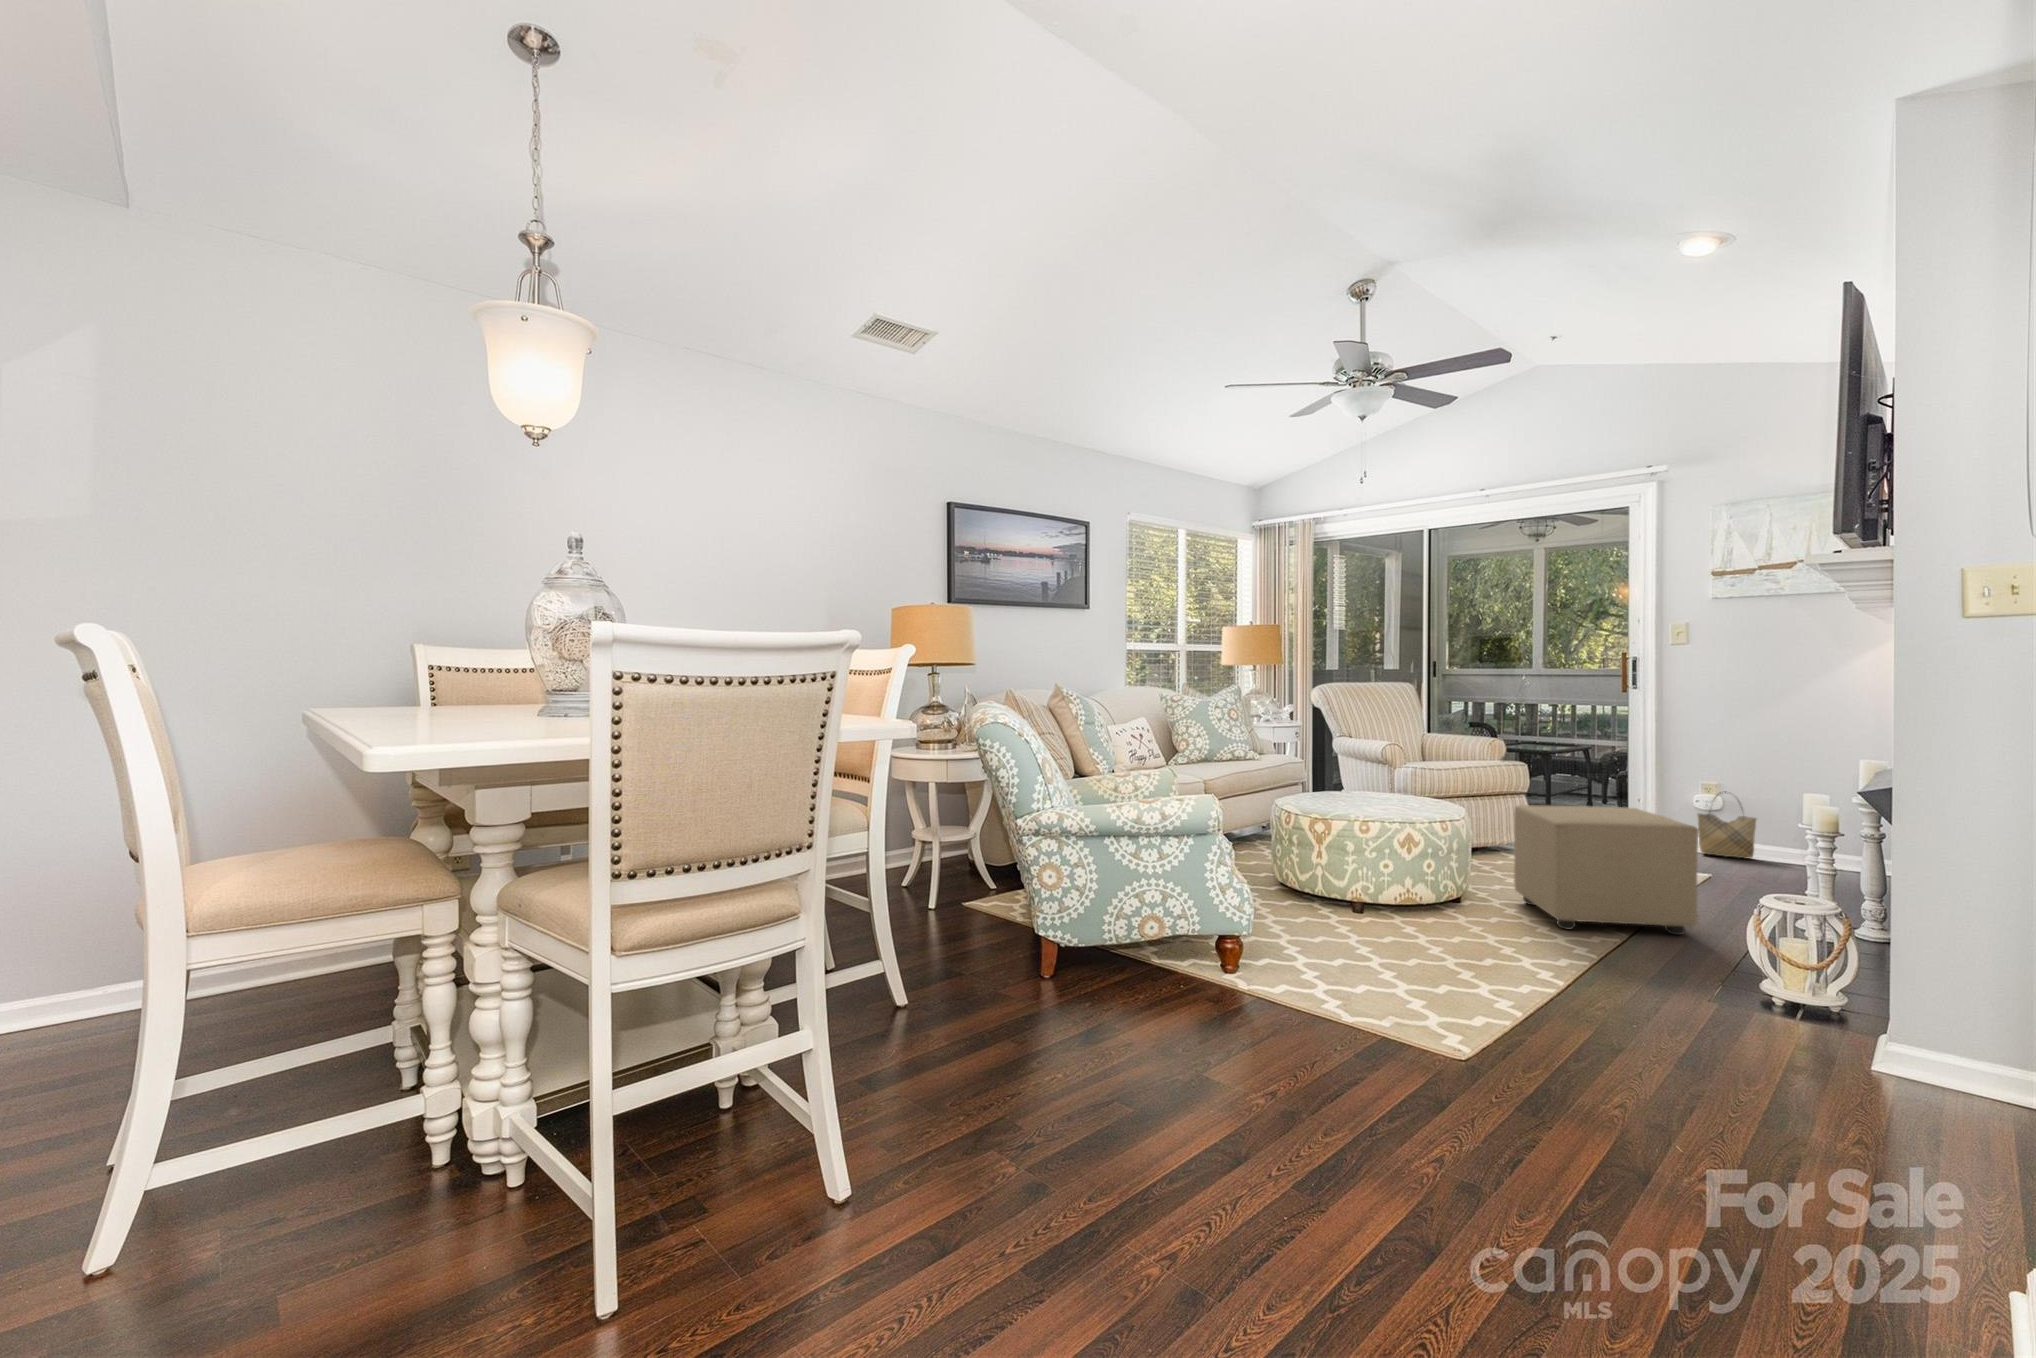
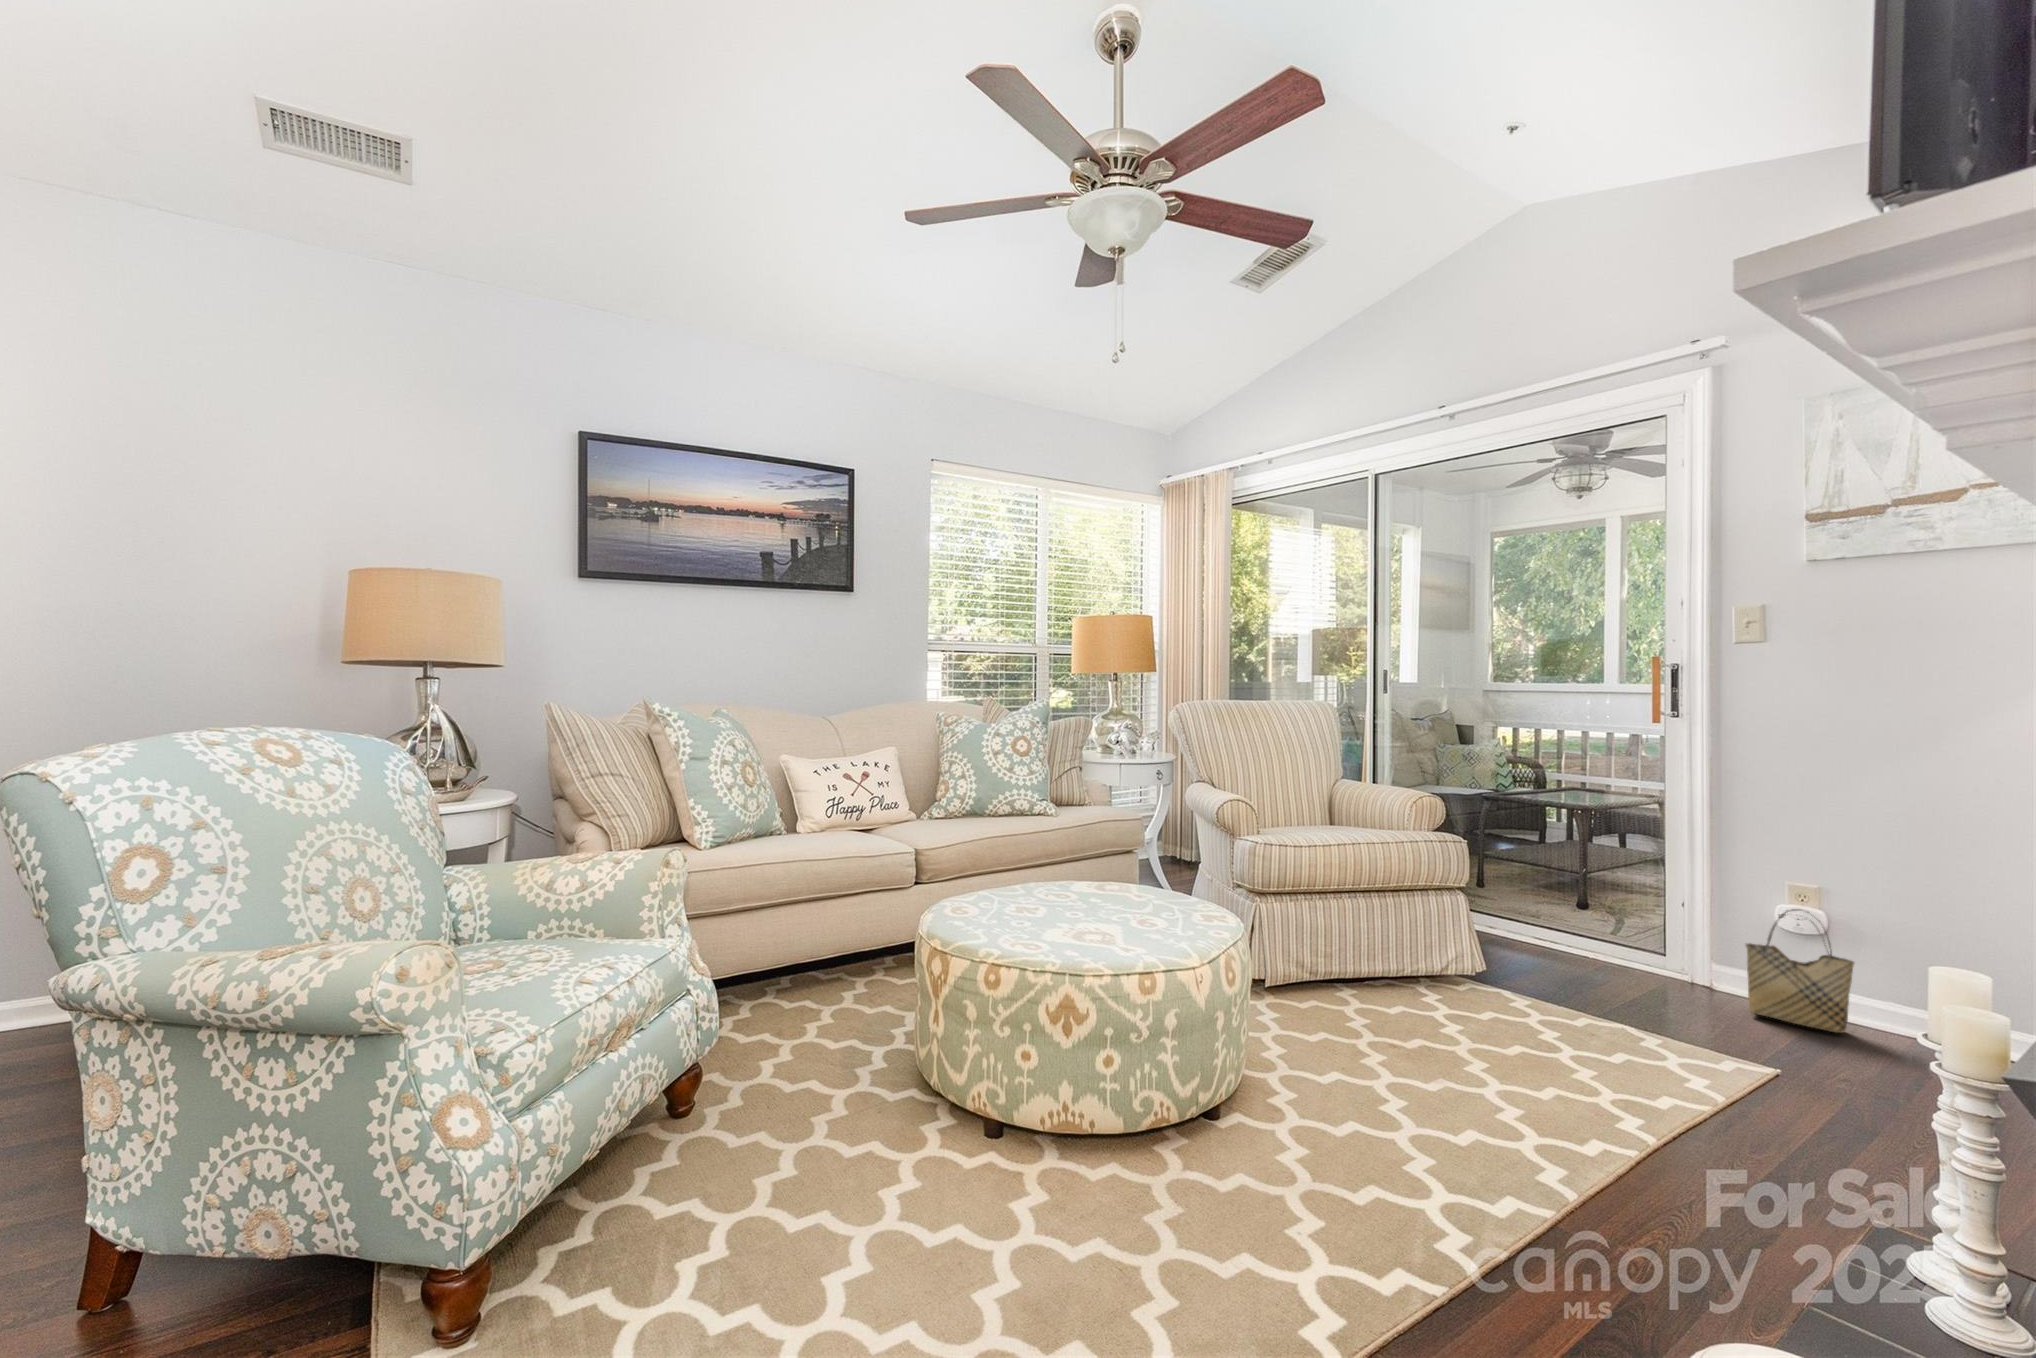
ottoman: present [1514,805,1698,935] -> none [1308,946,1624,1294]

